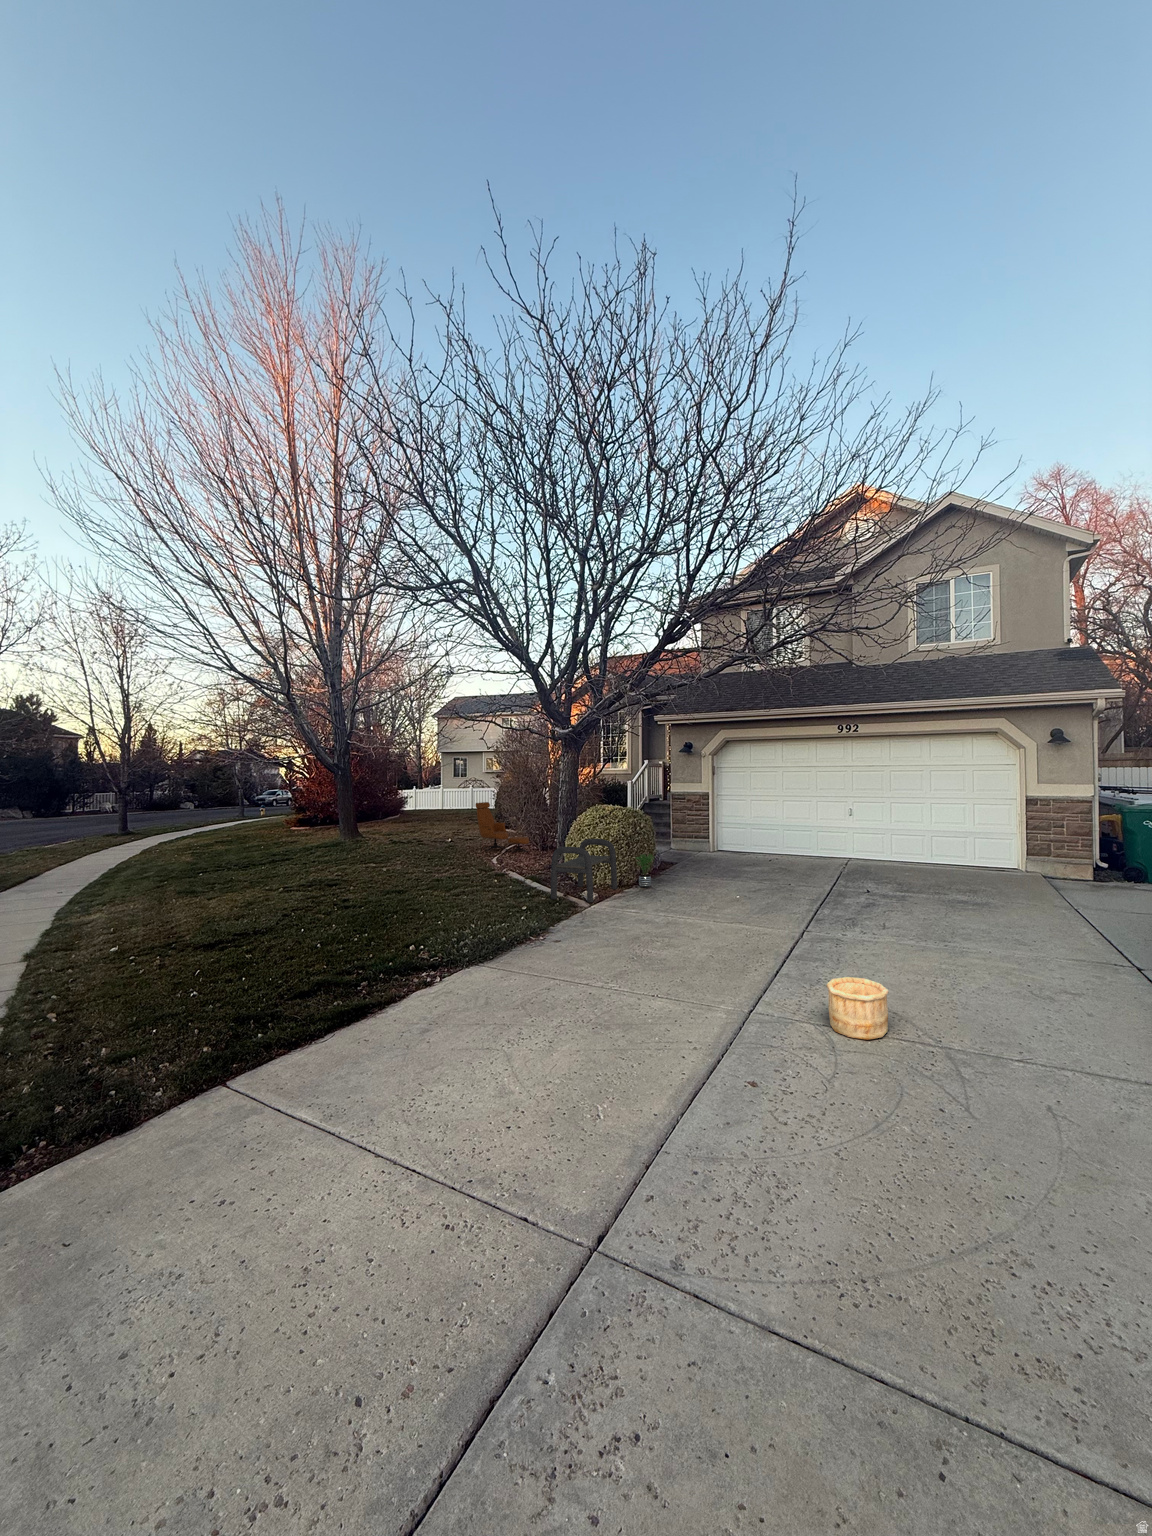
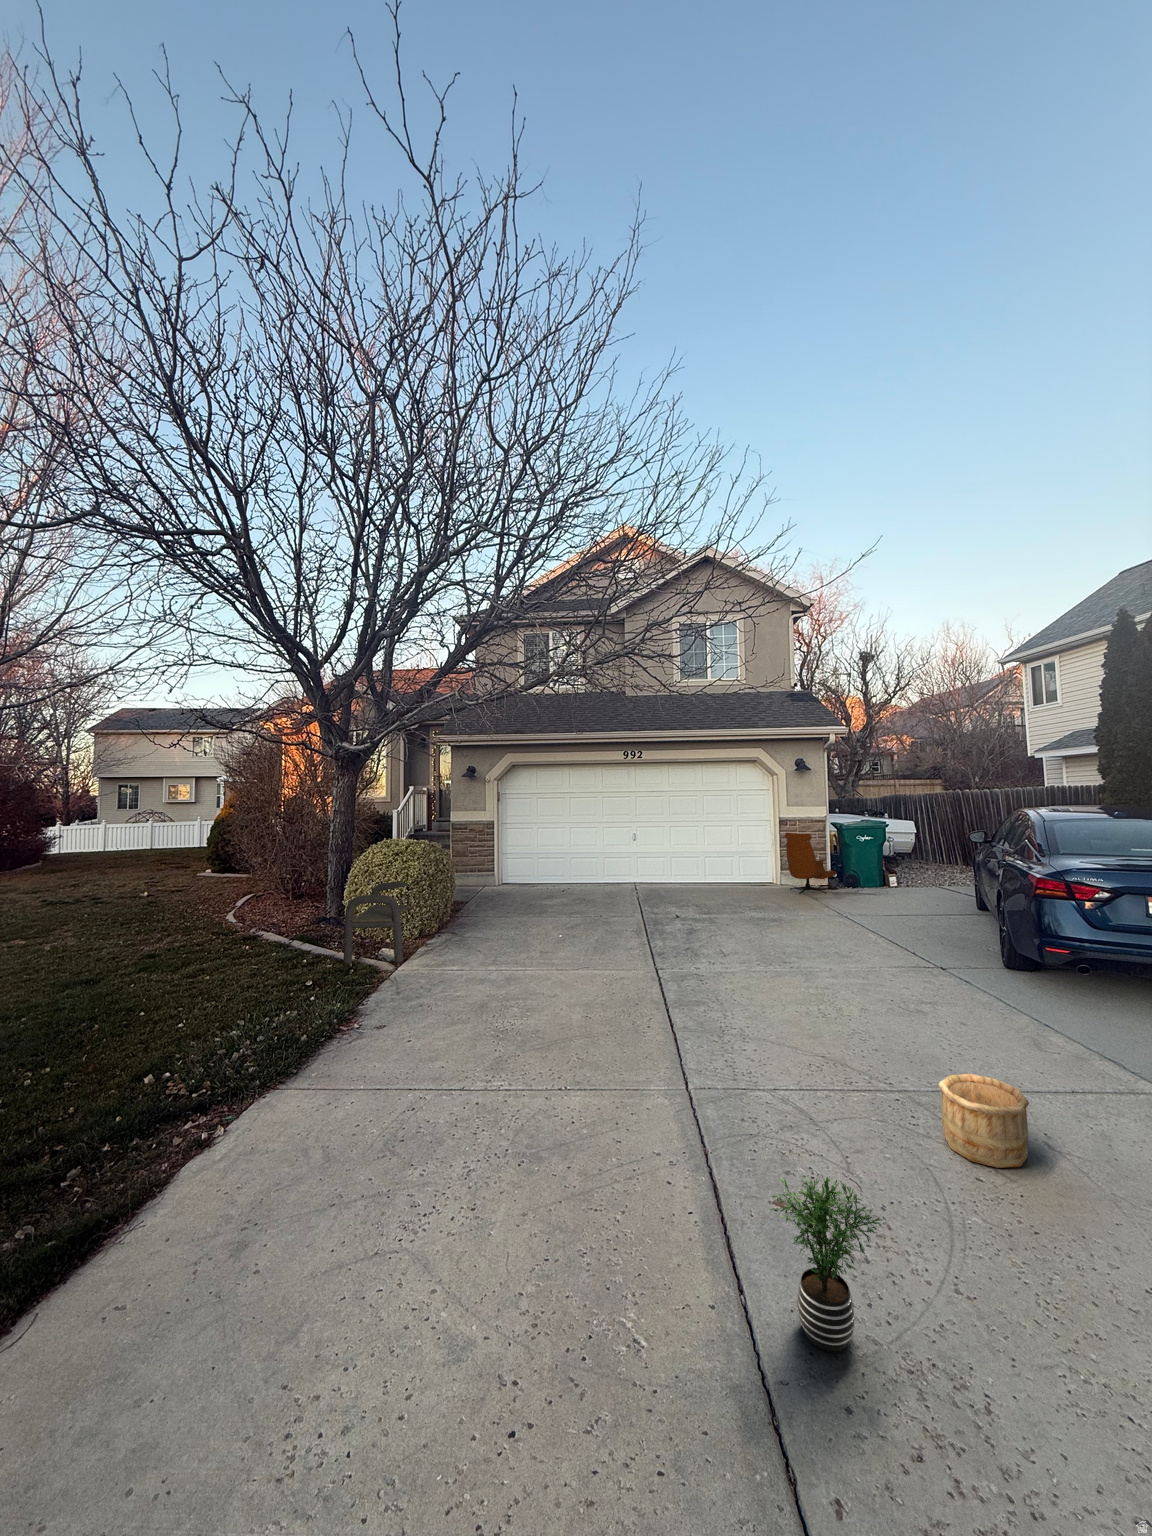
lounge chair: present [476,802,529,853] -> present [785,833,836,894]
potted plant: present [636,854,653,888] -> present [770,1175,883,1353]
wooden bucket: present [826,977,889,1040] -> present [938,1074,1029,1168]

